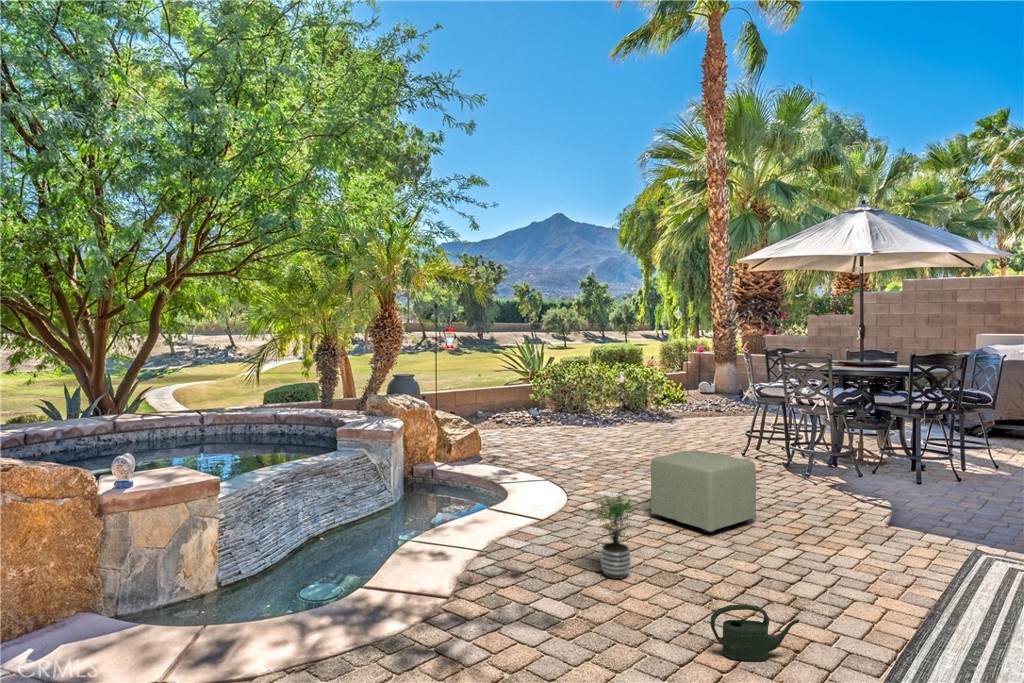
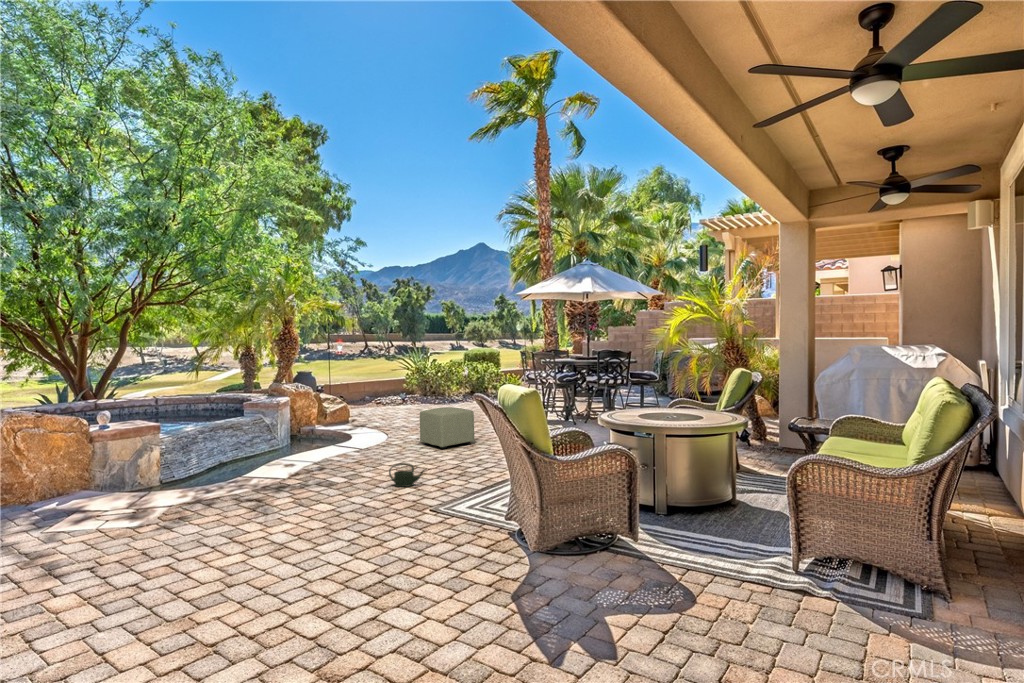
potted plant: present [586,493,634,579] -> none [357,423,388,467]

